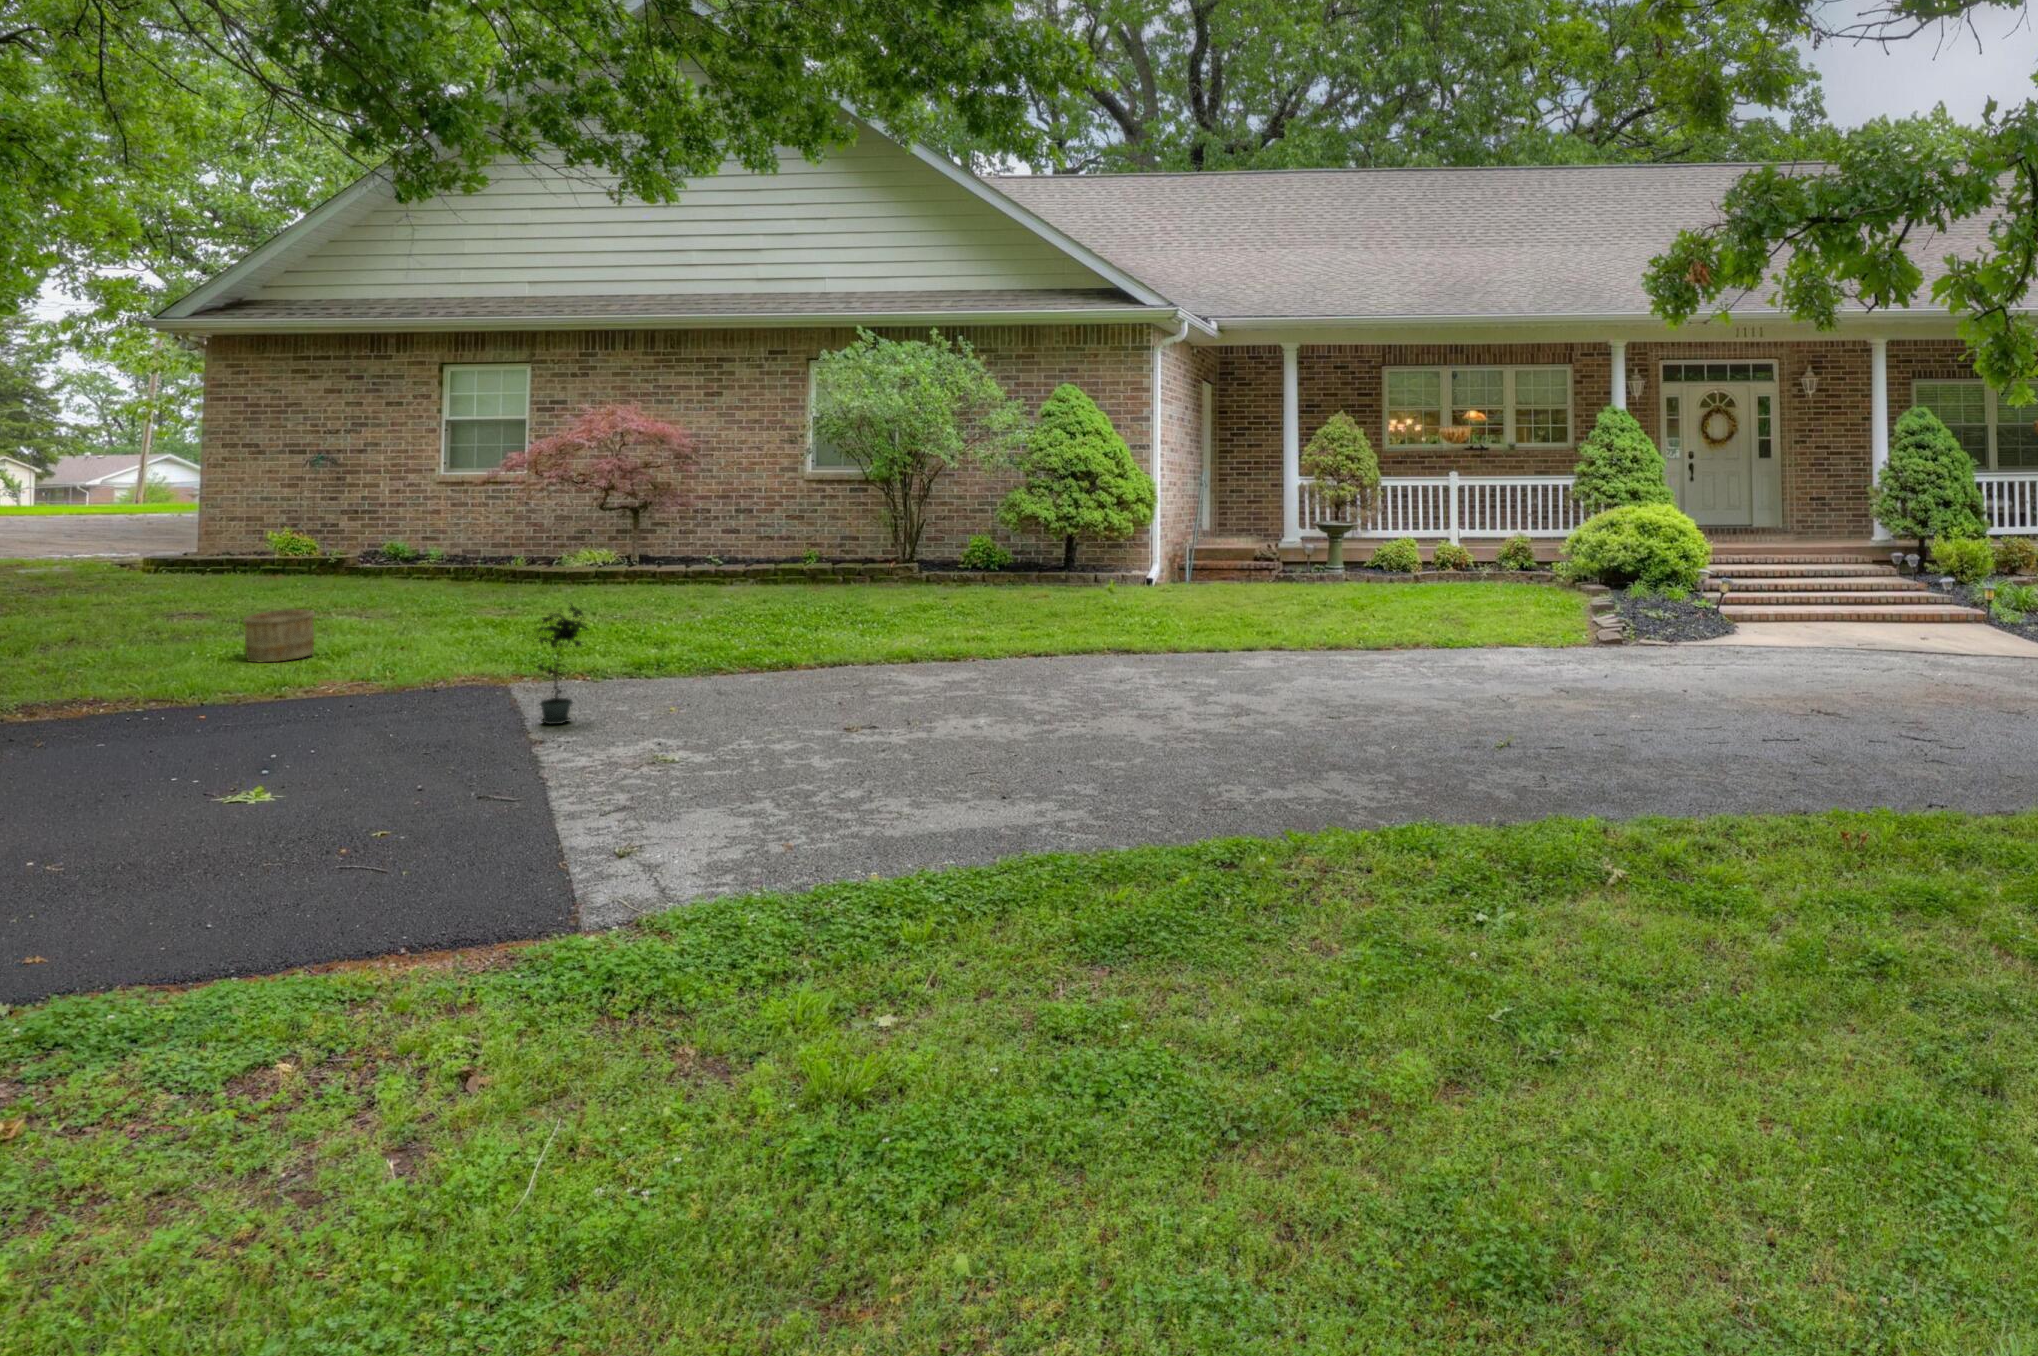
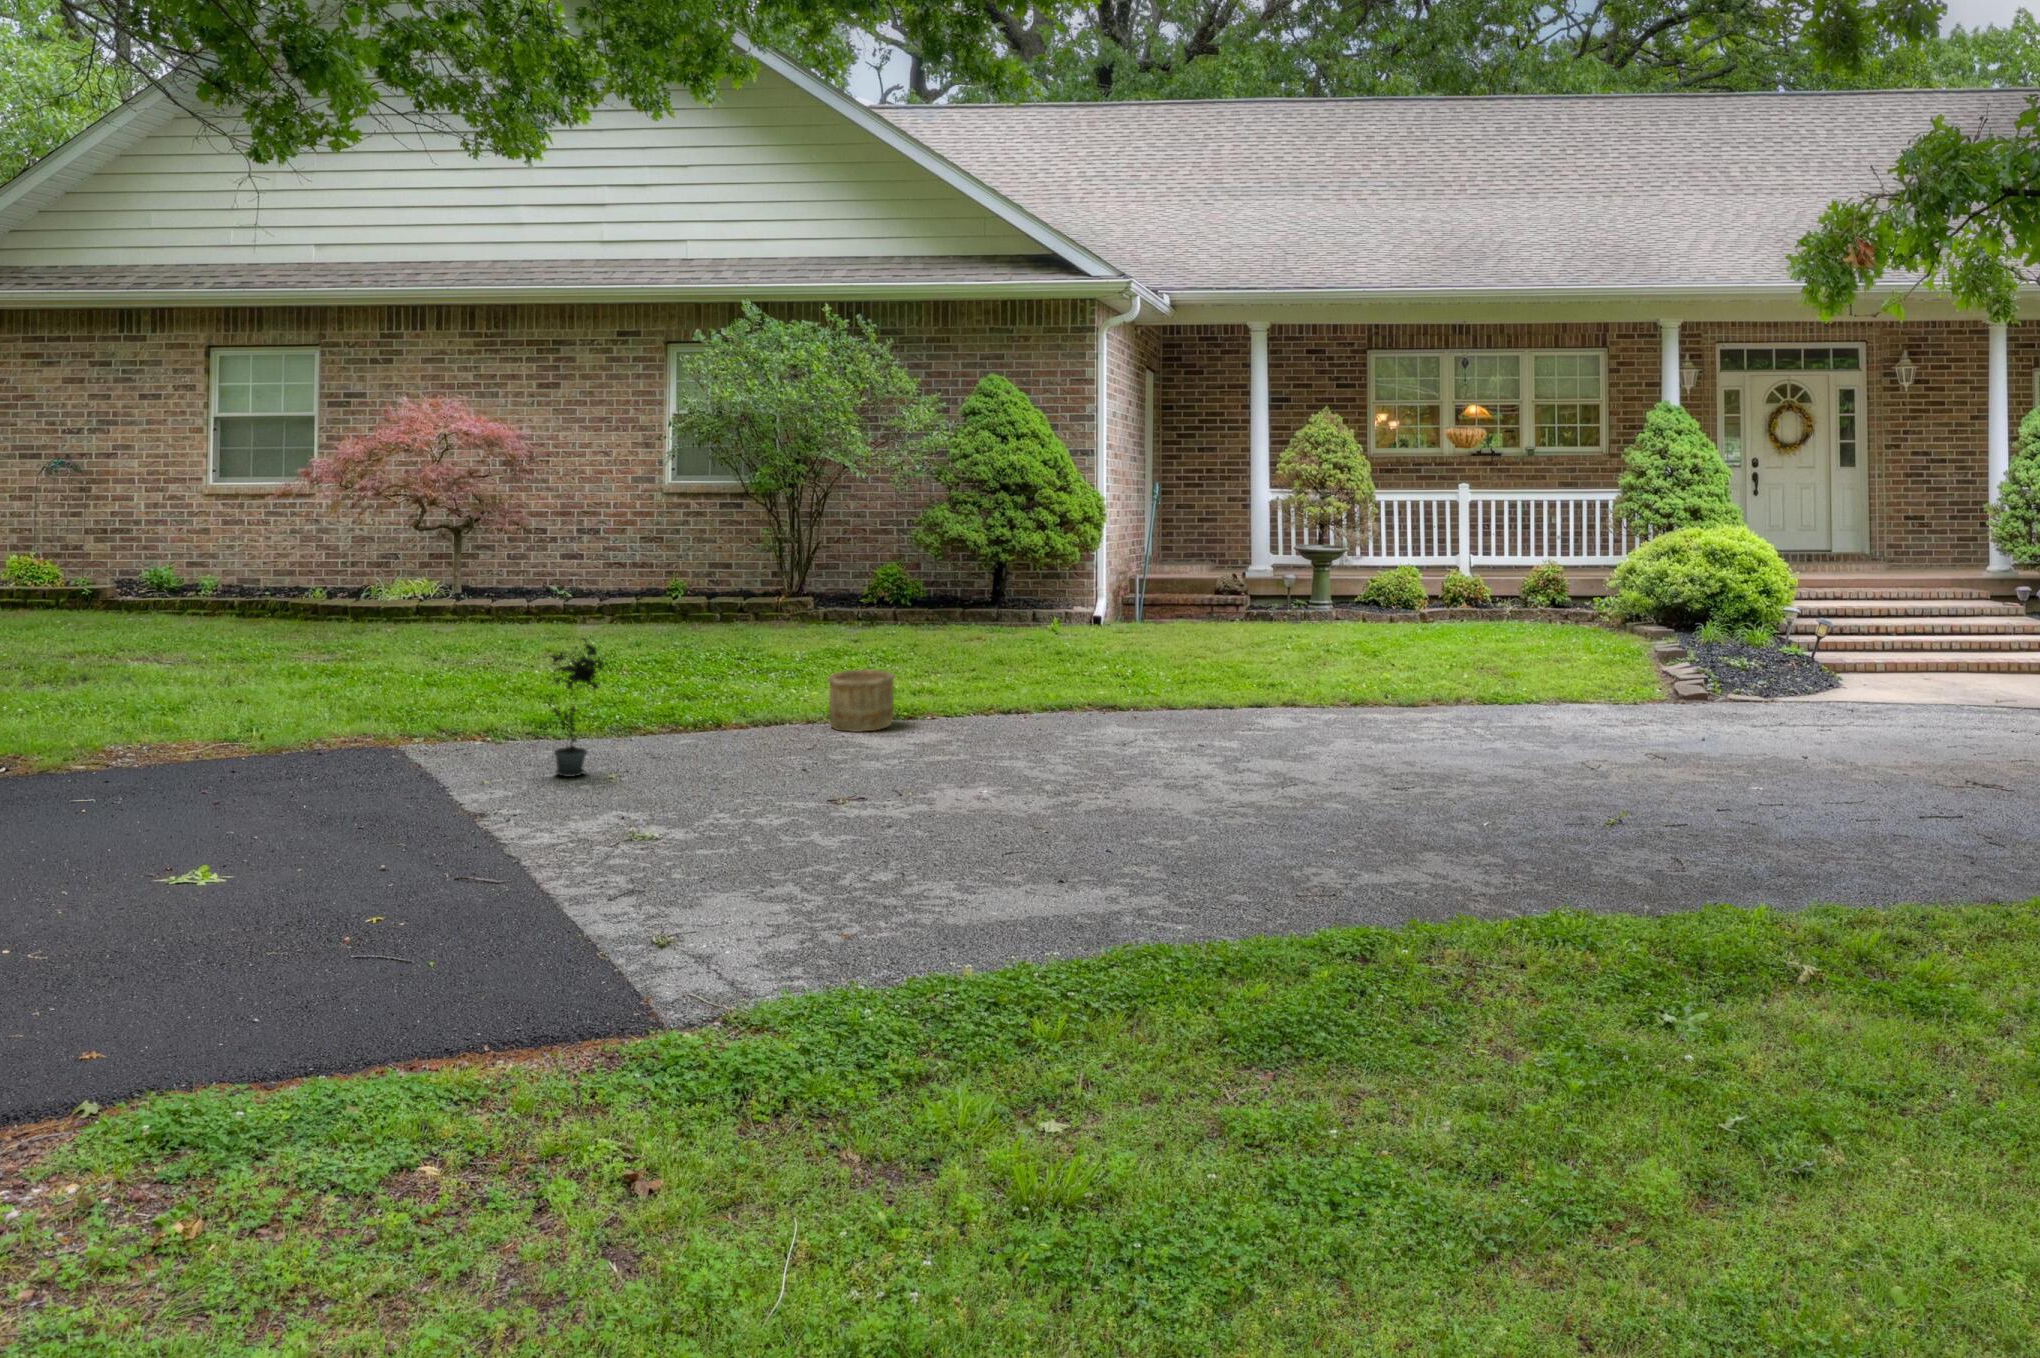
wooden bucket: present [243,609,315,662] -> present [828,669,895,732]

